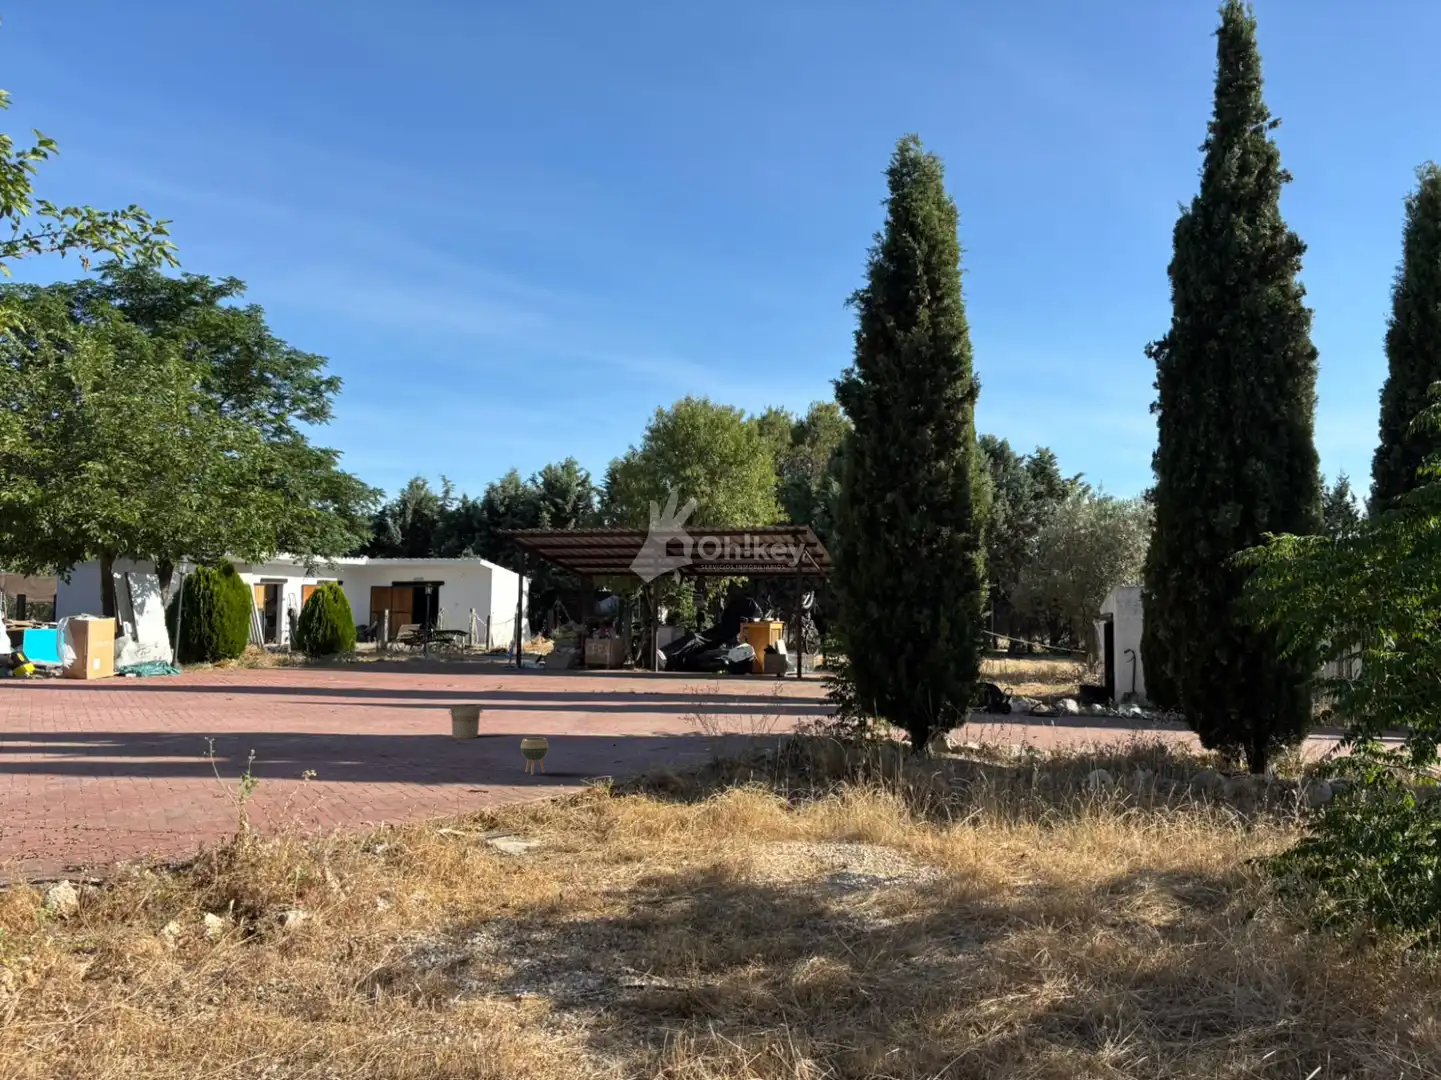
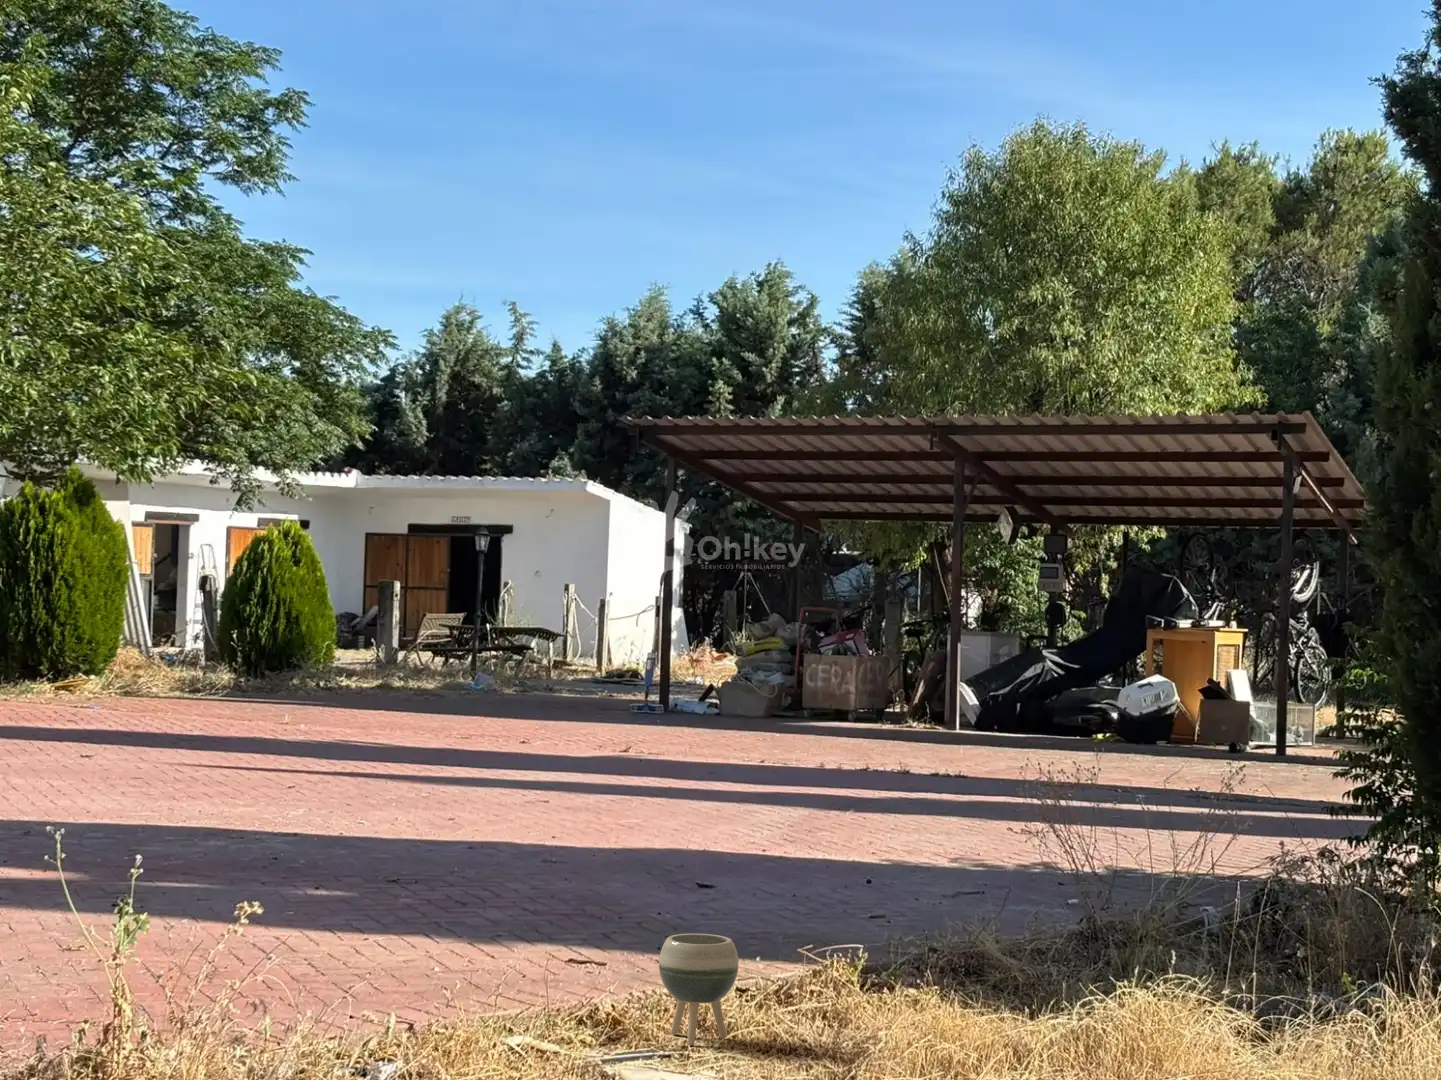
bucket: present [449,704,483,738] -> none [479,812,569,900]

